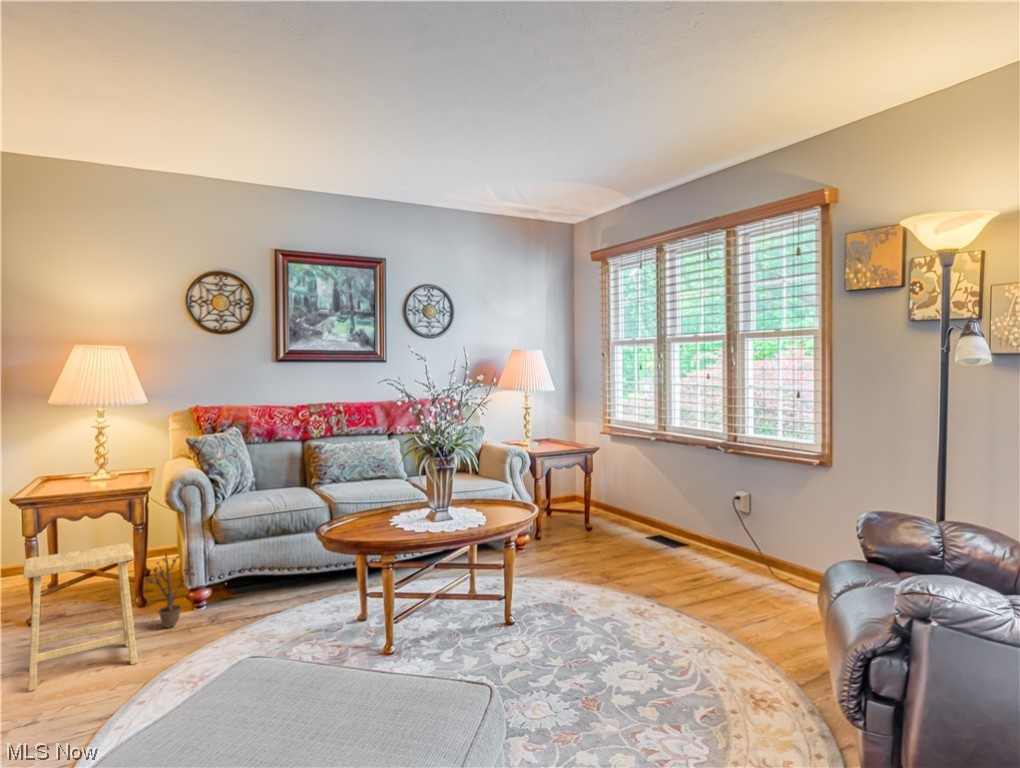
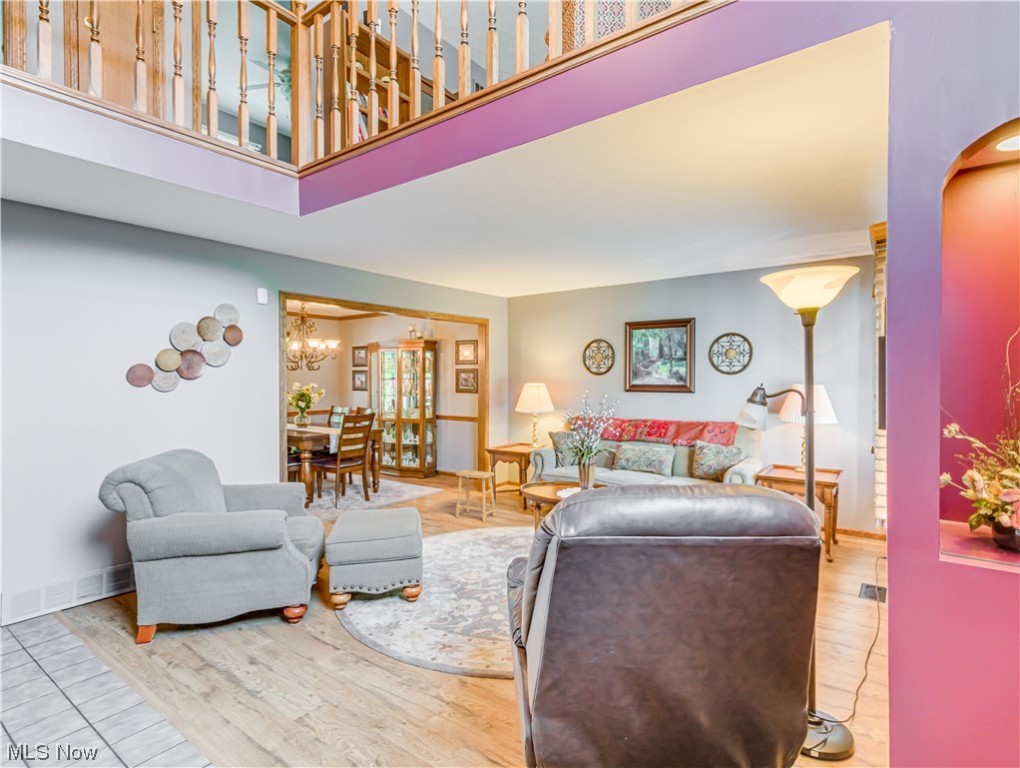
decorative plant: present [139,554,195,628] -> none [507,482,522,516]

